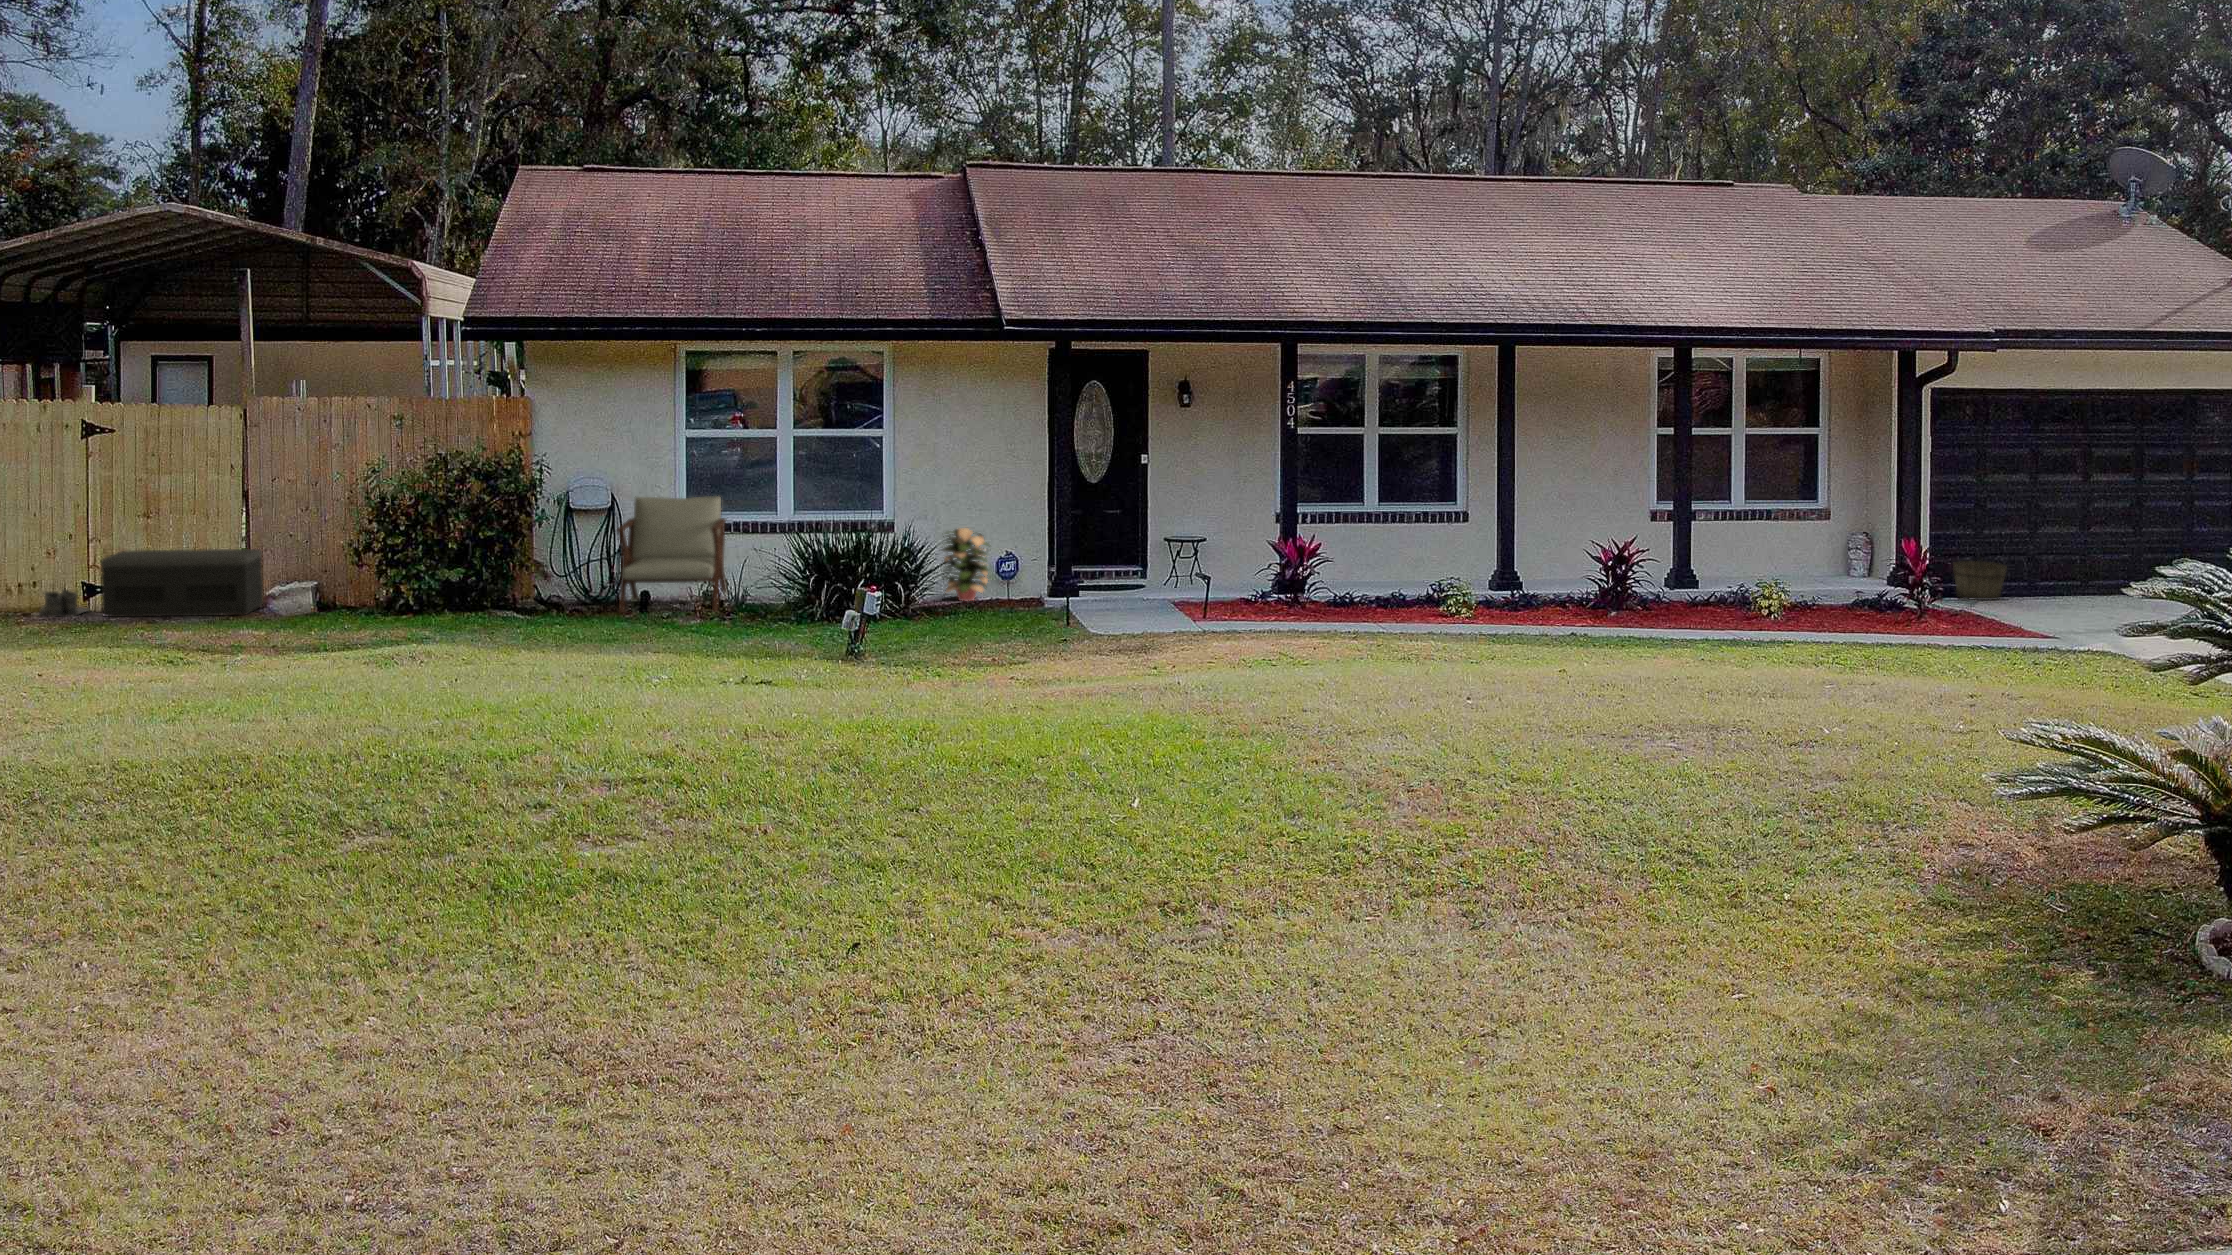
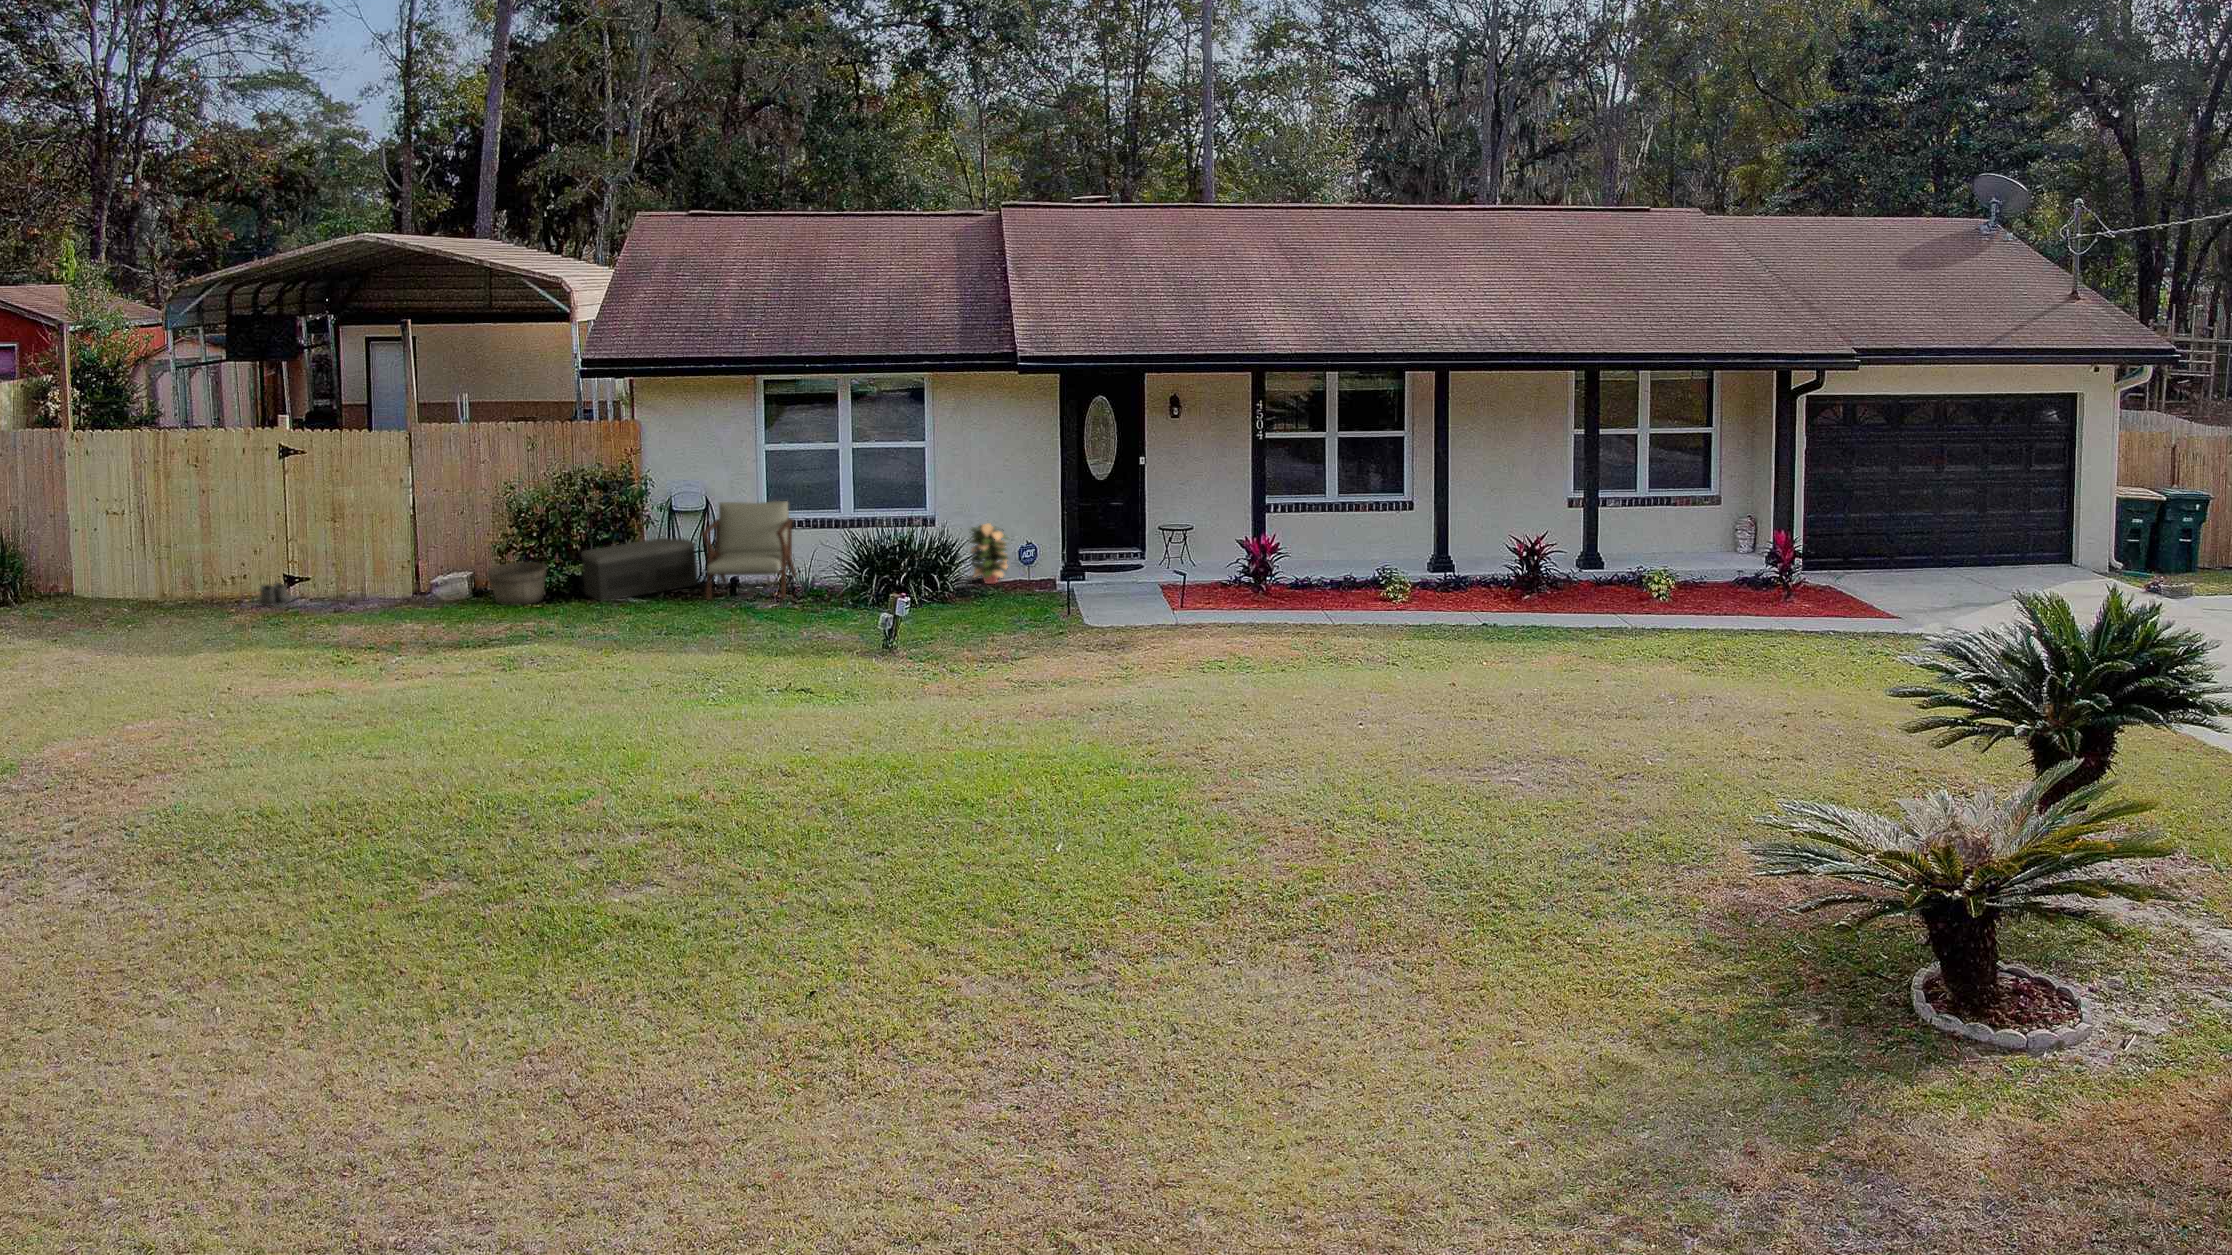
storage bench: present [100,549,263,617] -> present [581,538,698,602]
wooden bucket: present [1953,558,2007,600] -> present [487,561,547,605]

